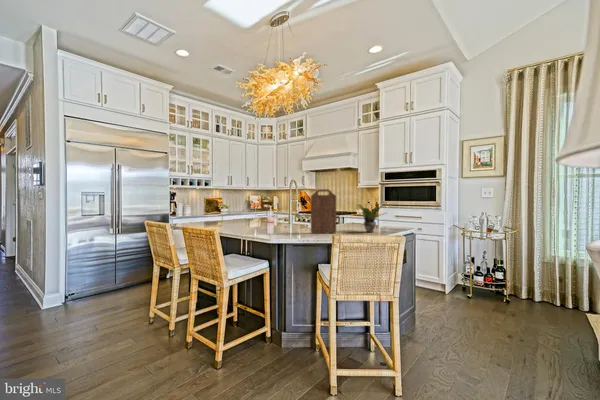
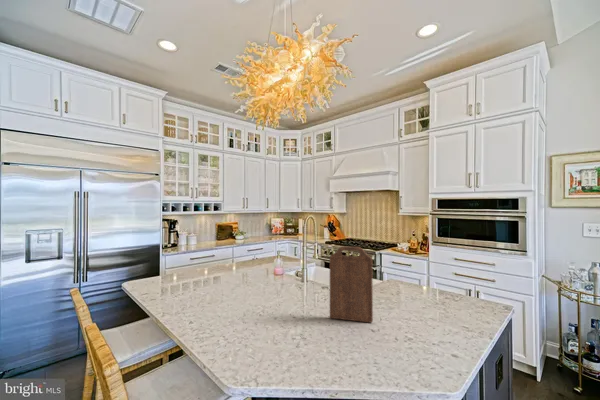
potted plant: present [358,205,381,232] -> none [407,268,463,320]

